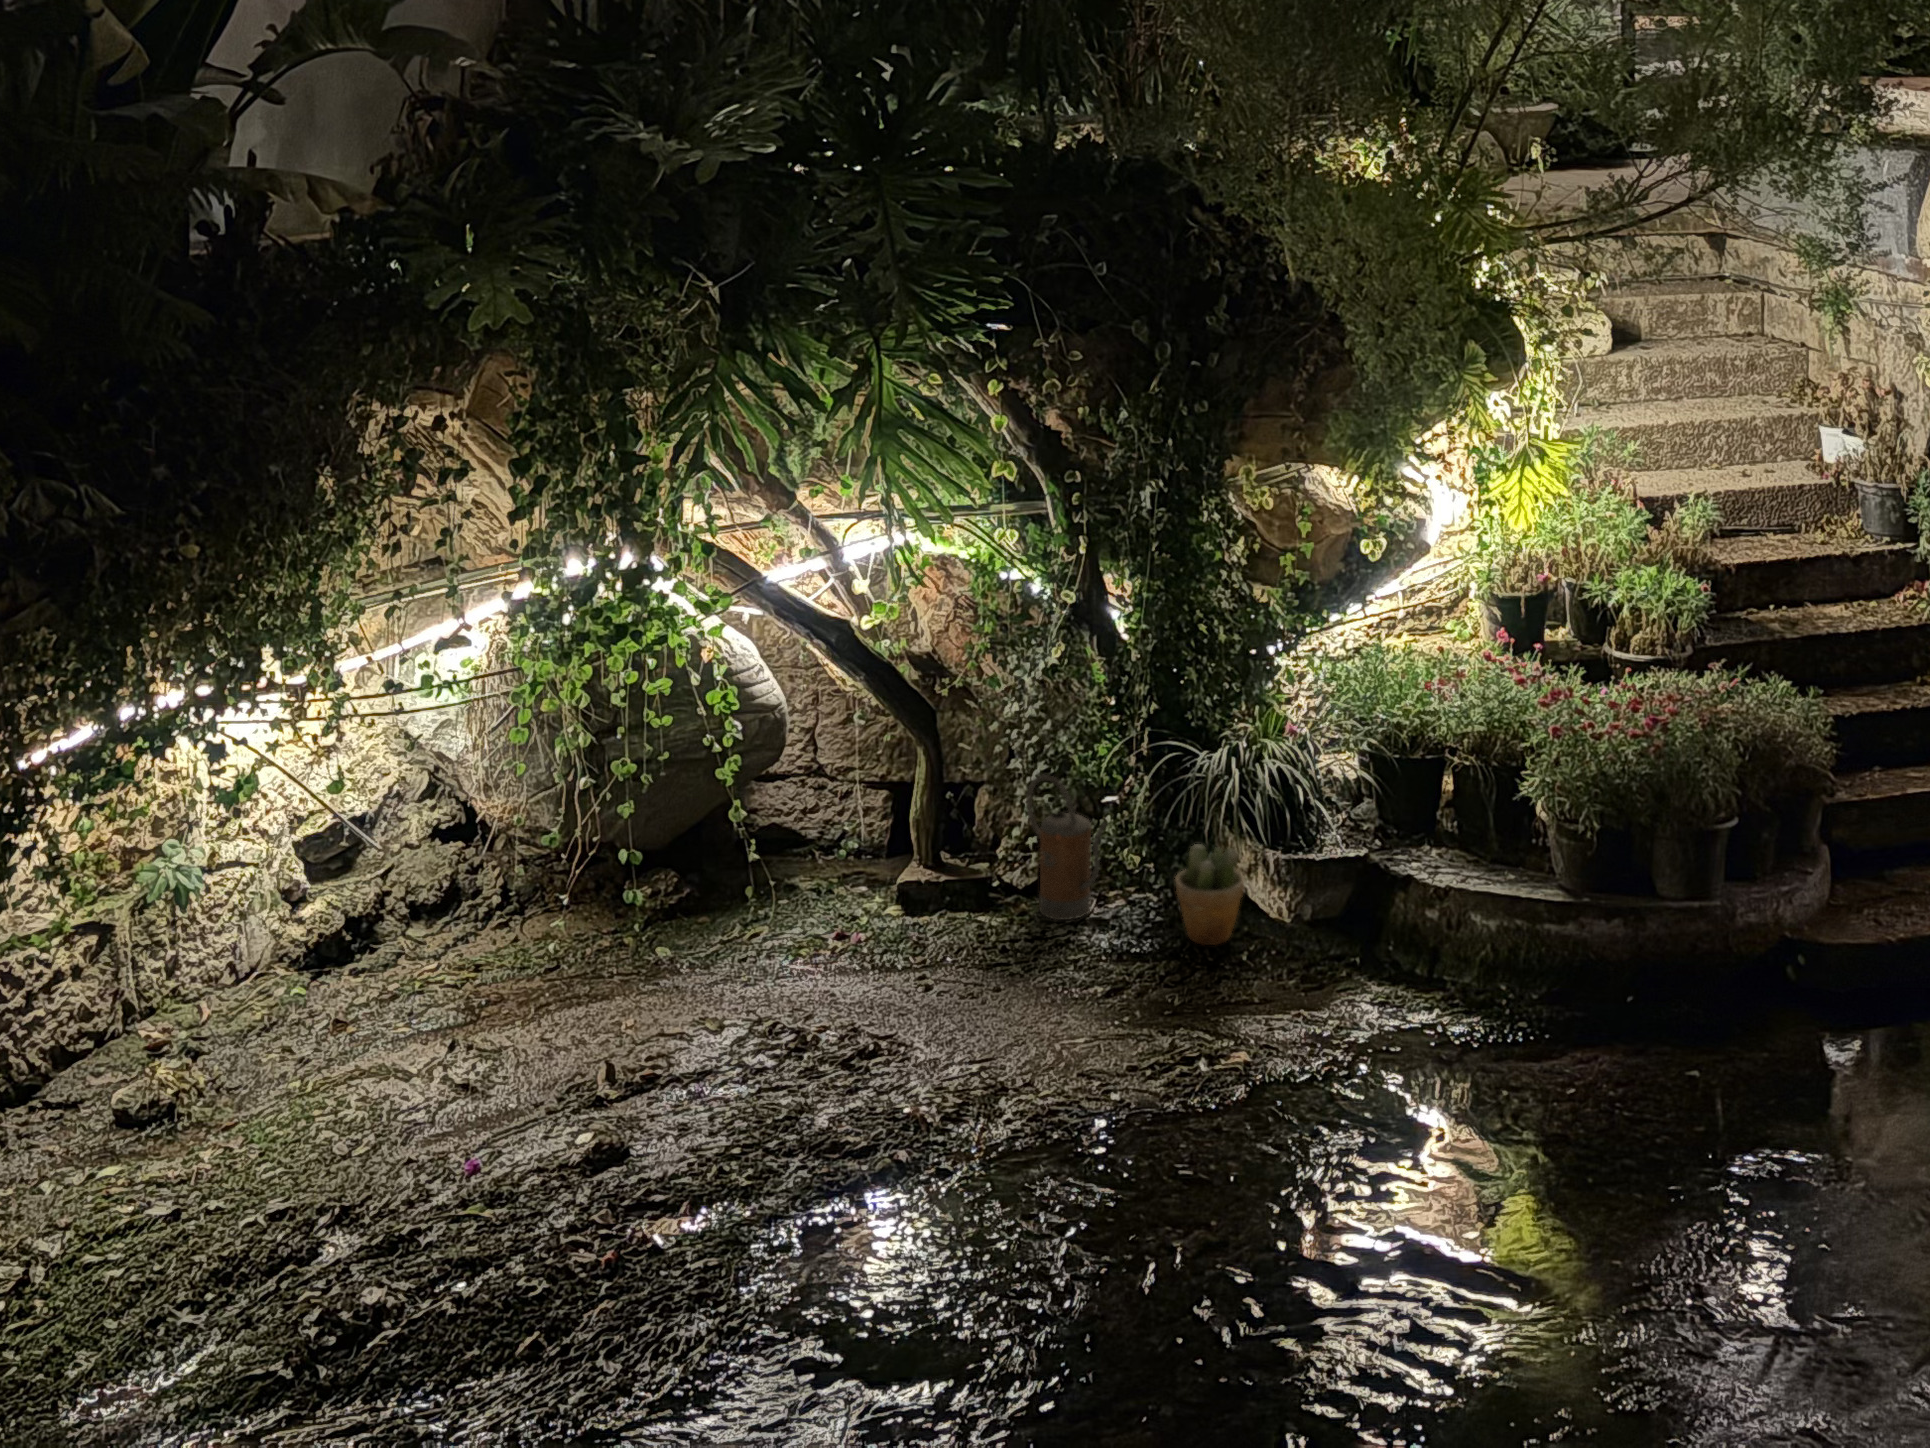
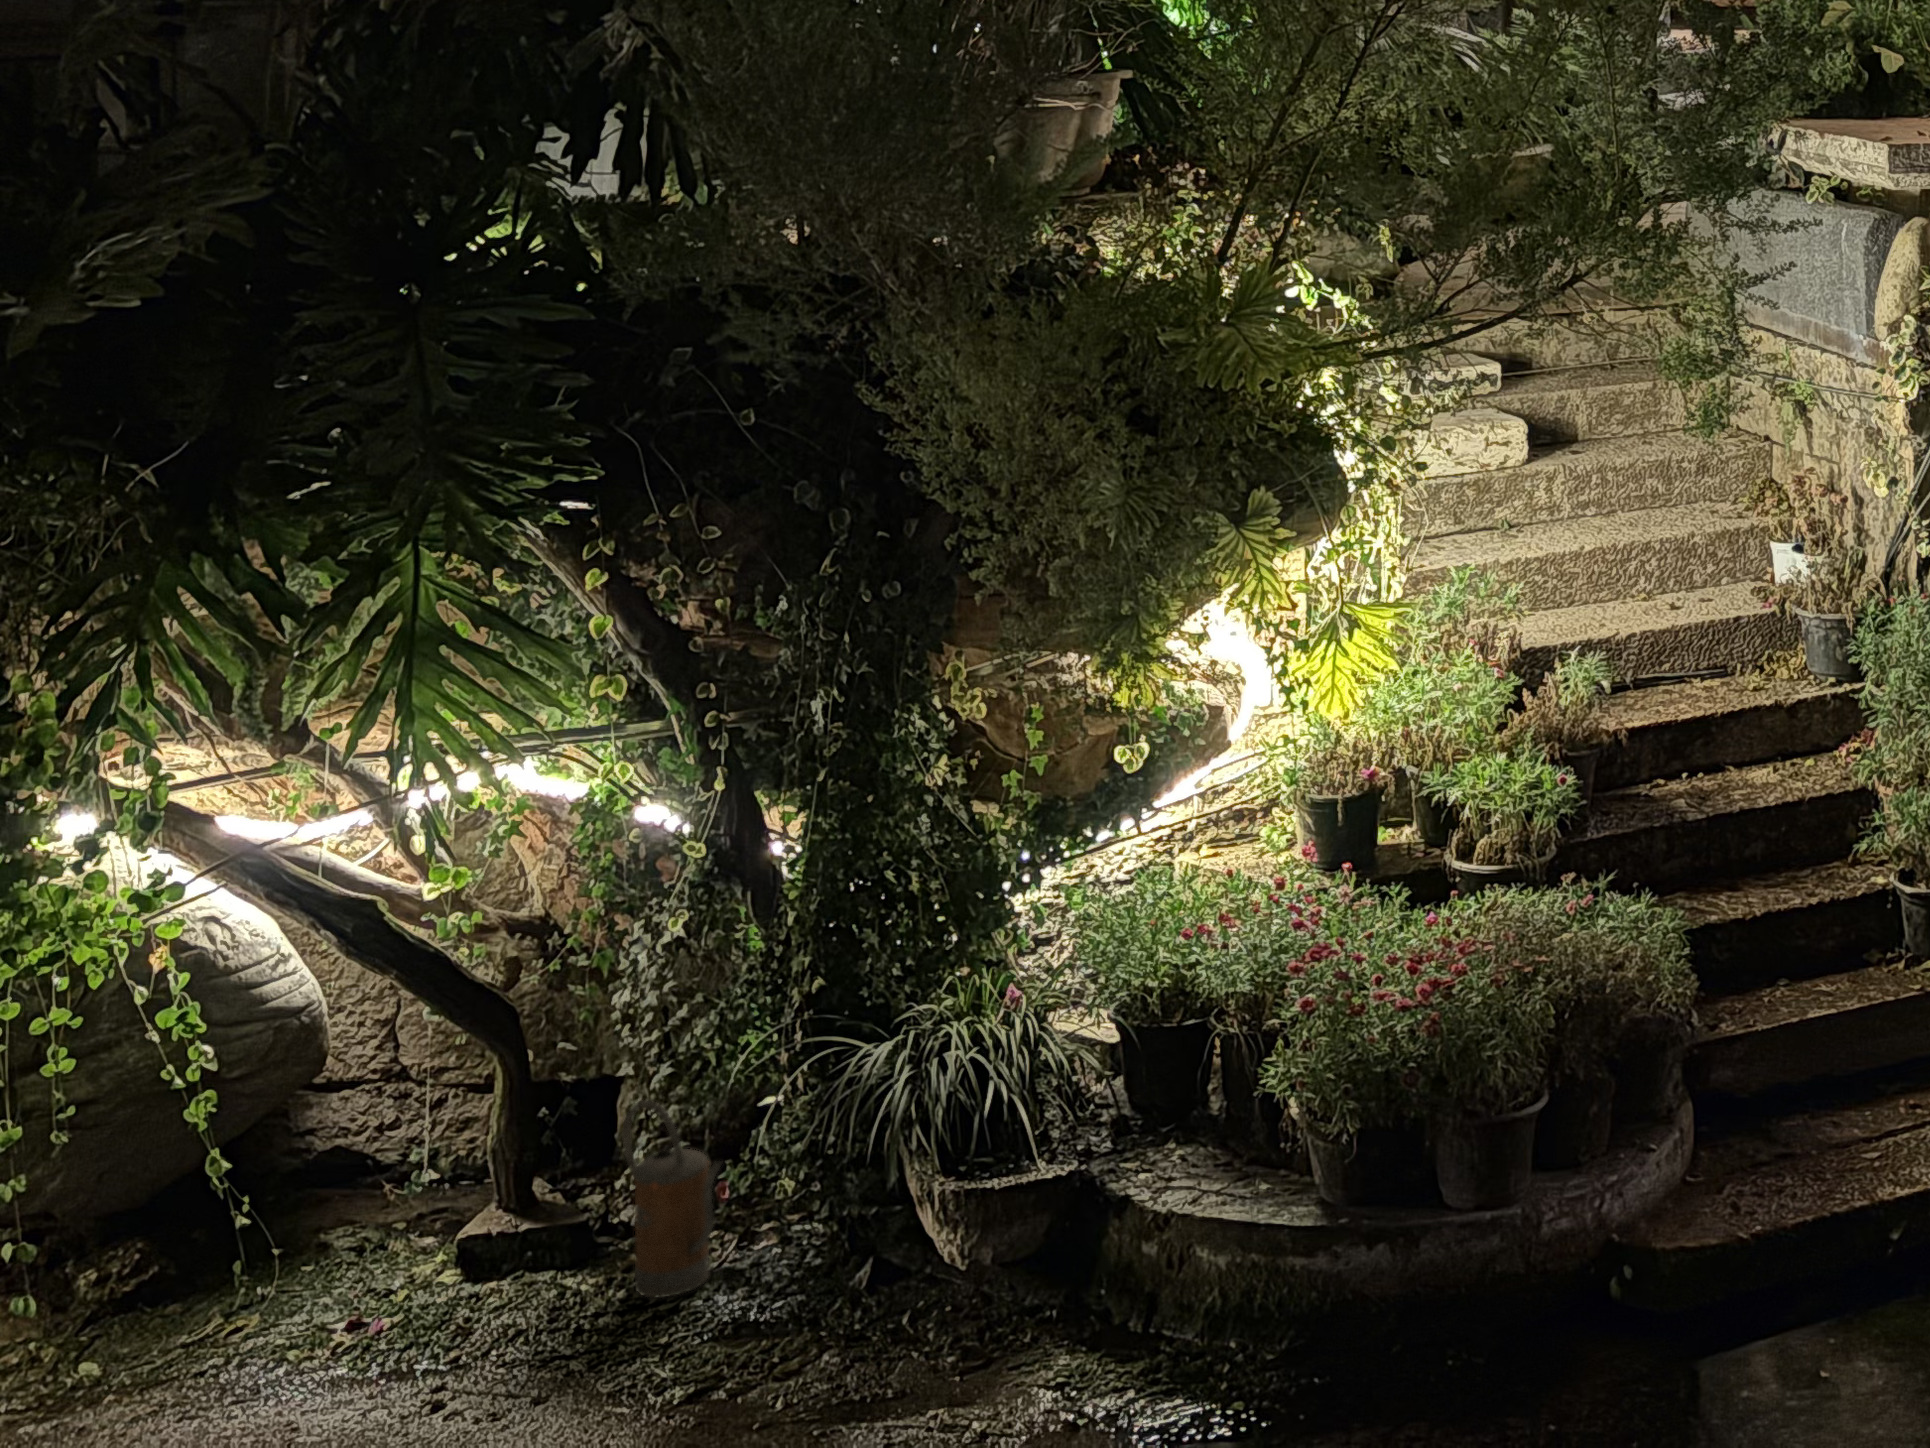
potted plant: present [1175,844,1244,945] -> none [814,1179,913,1315]

